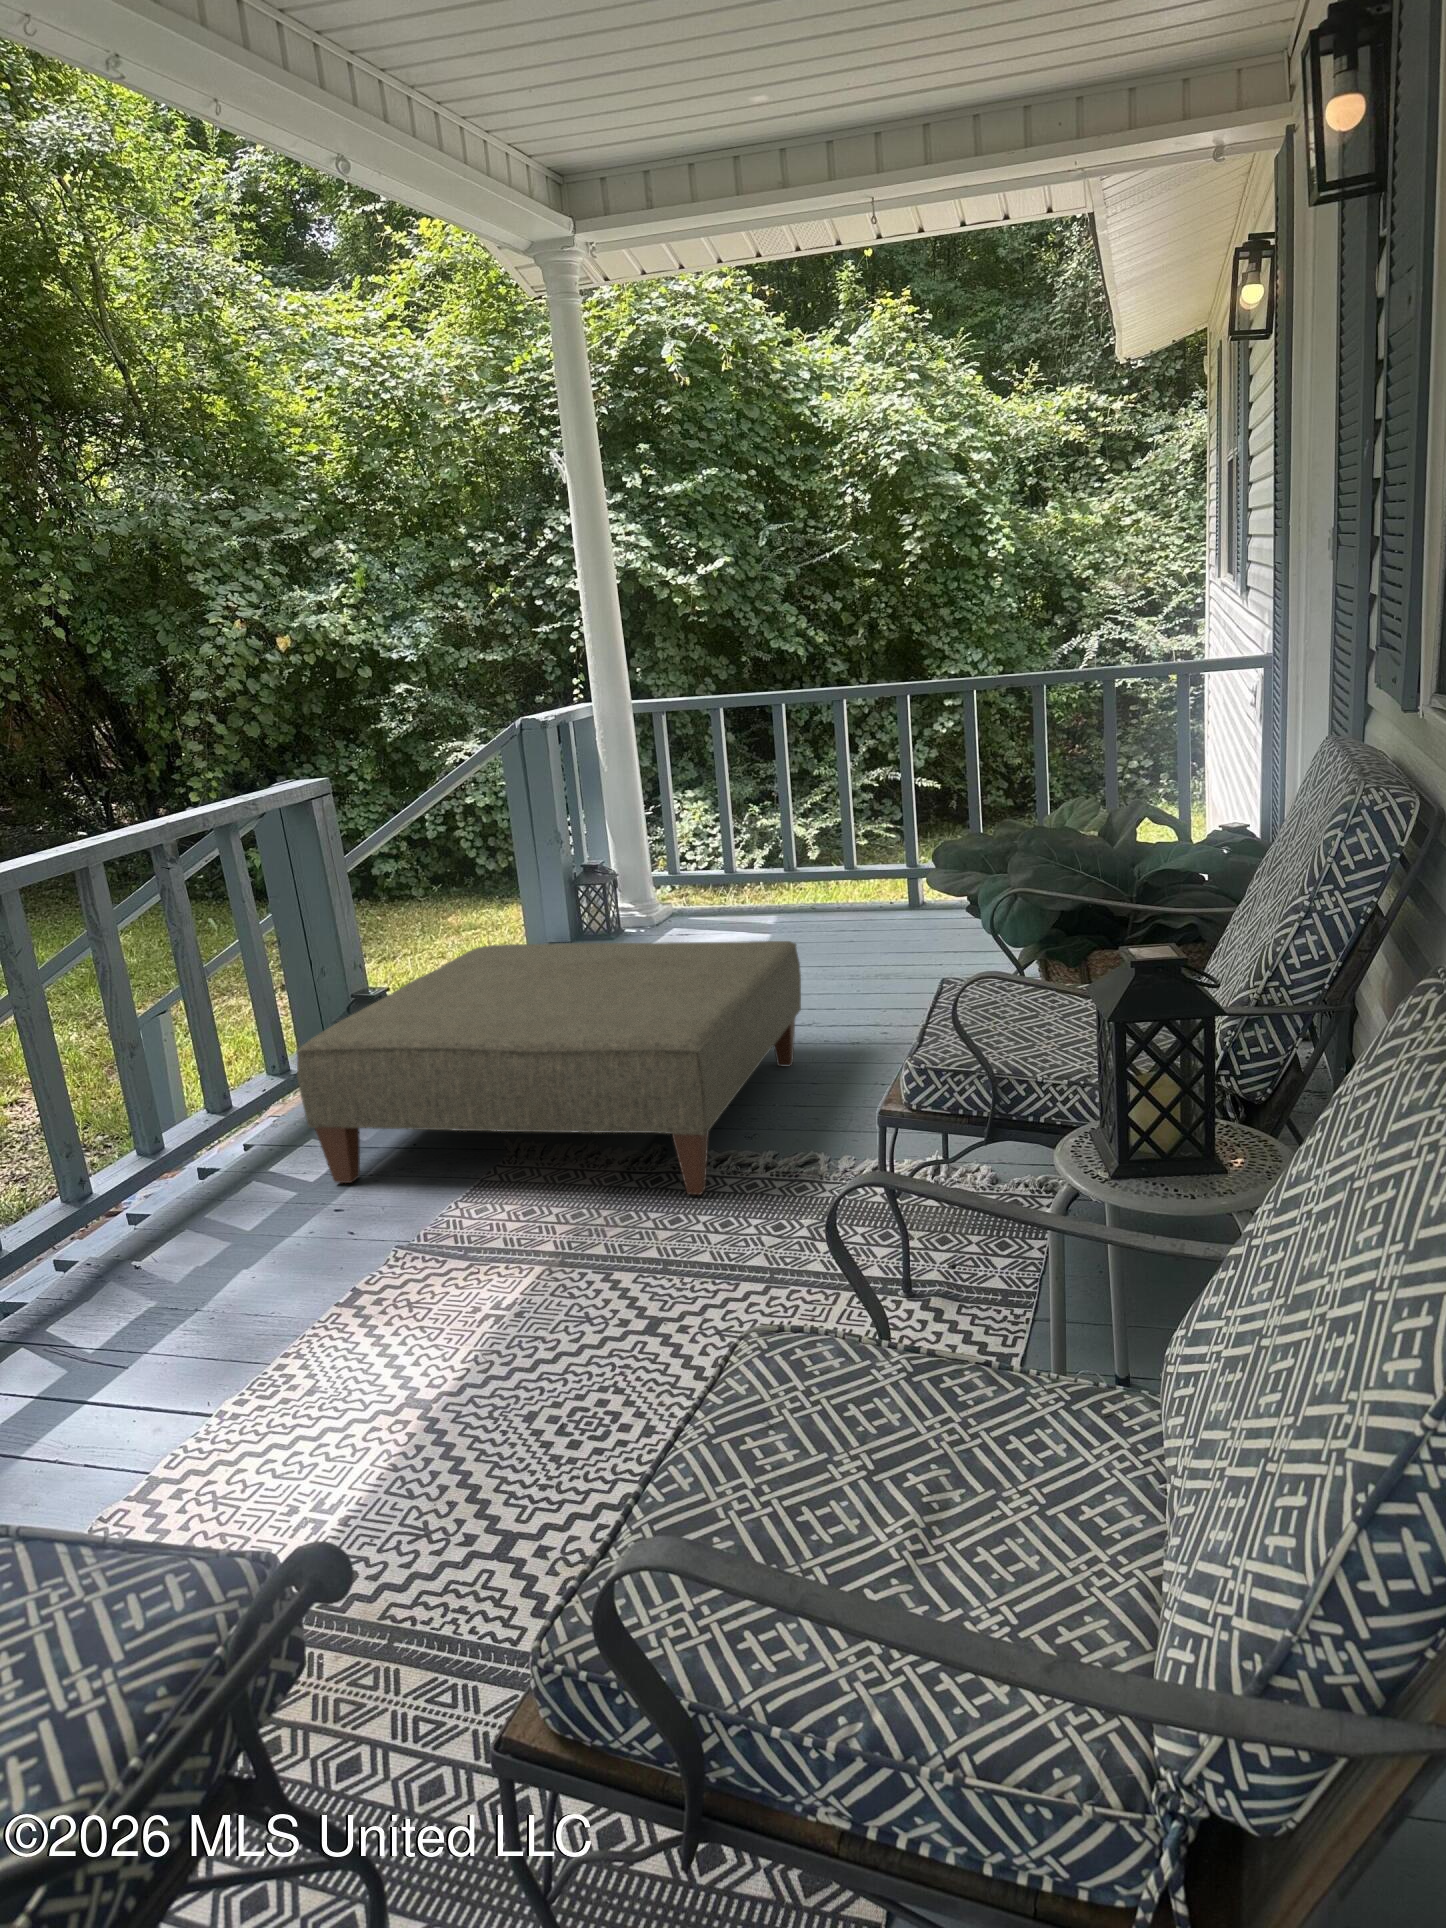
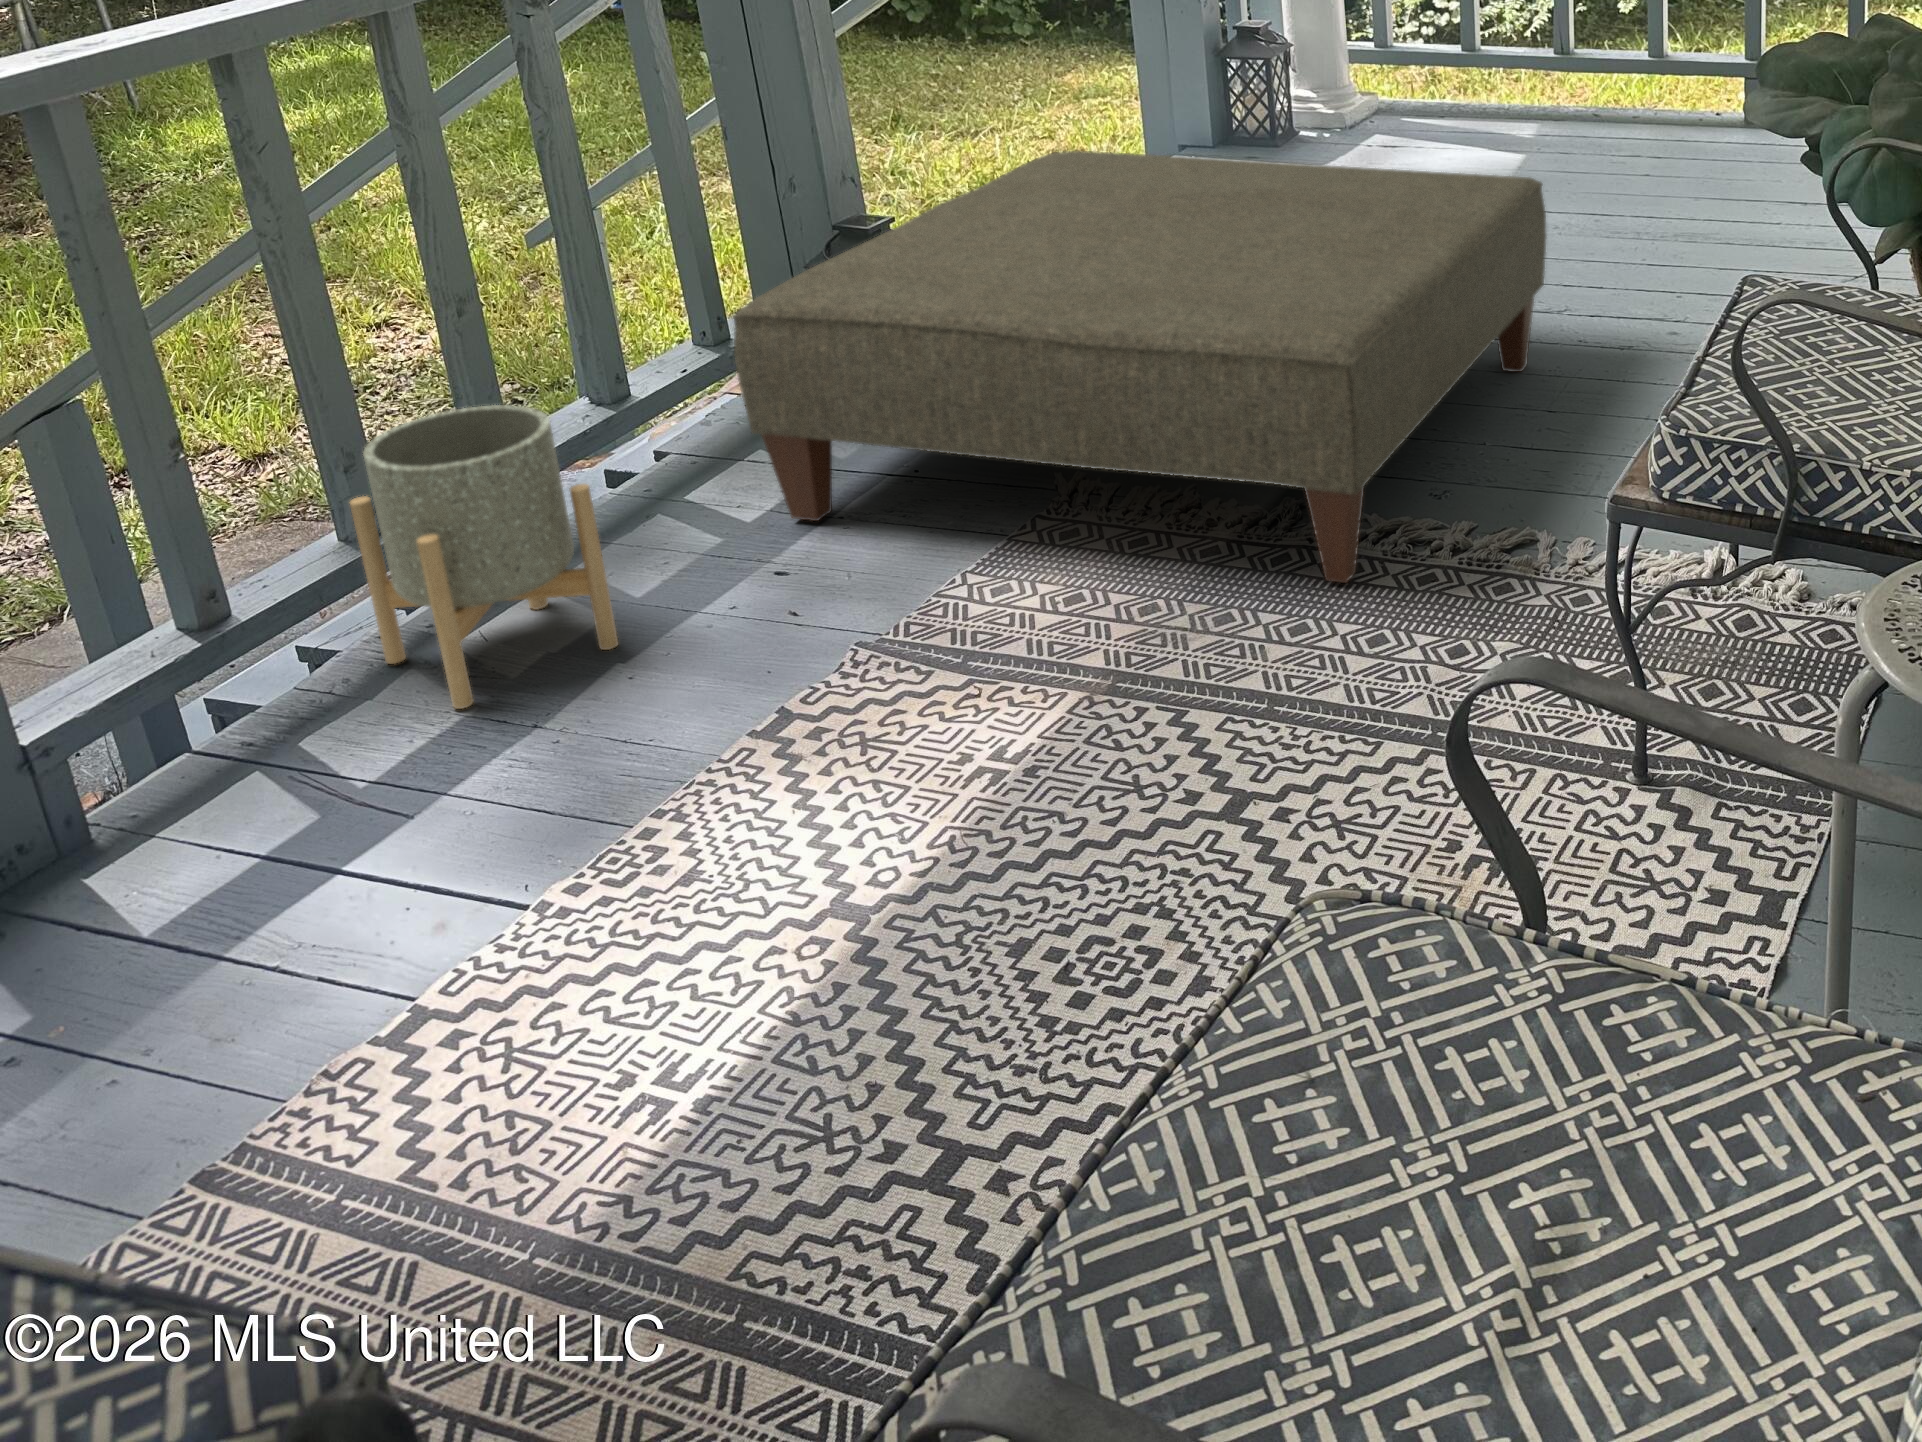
planter: none [64,1112,236,1308] -> present [350,405,618,709]

